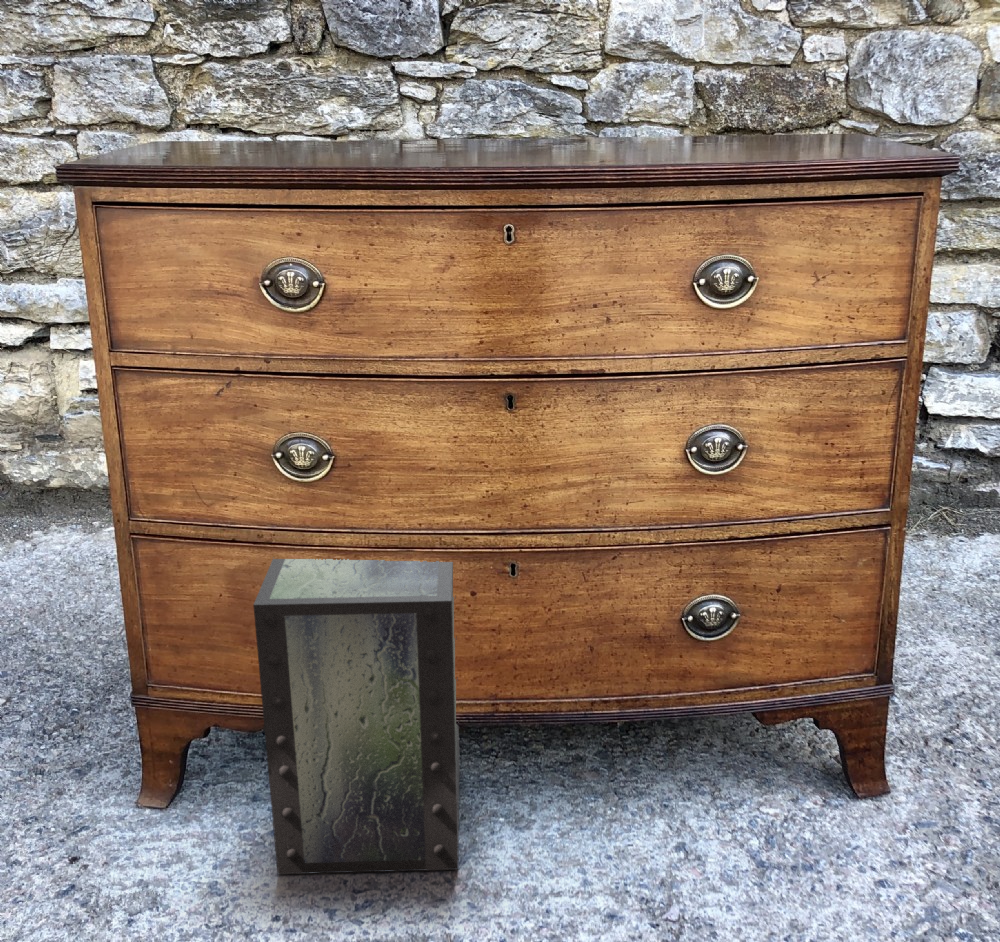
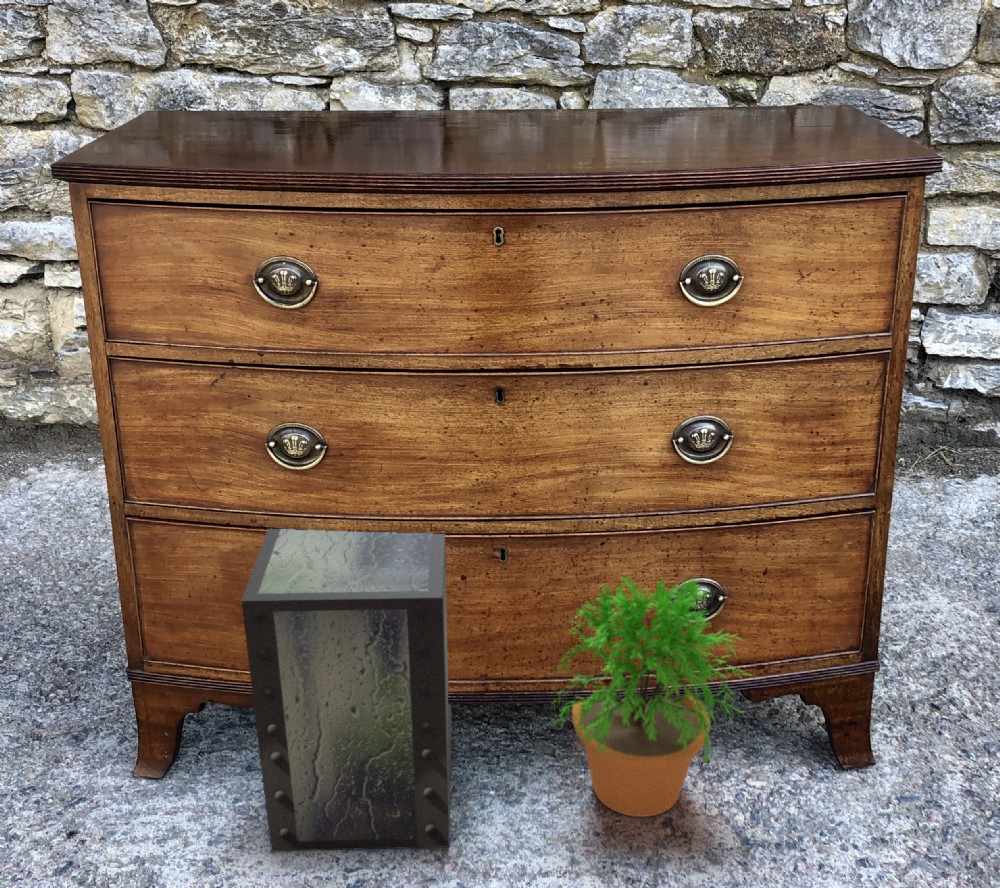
potted plant: none [551,585,763,842] -> present [553,574,751,817]

